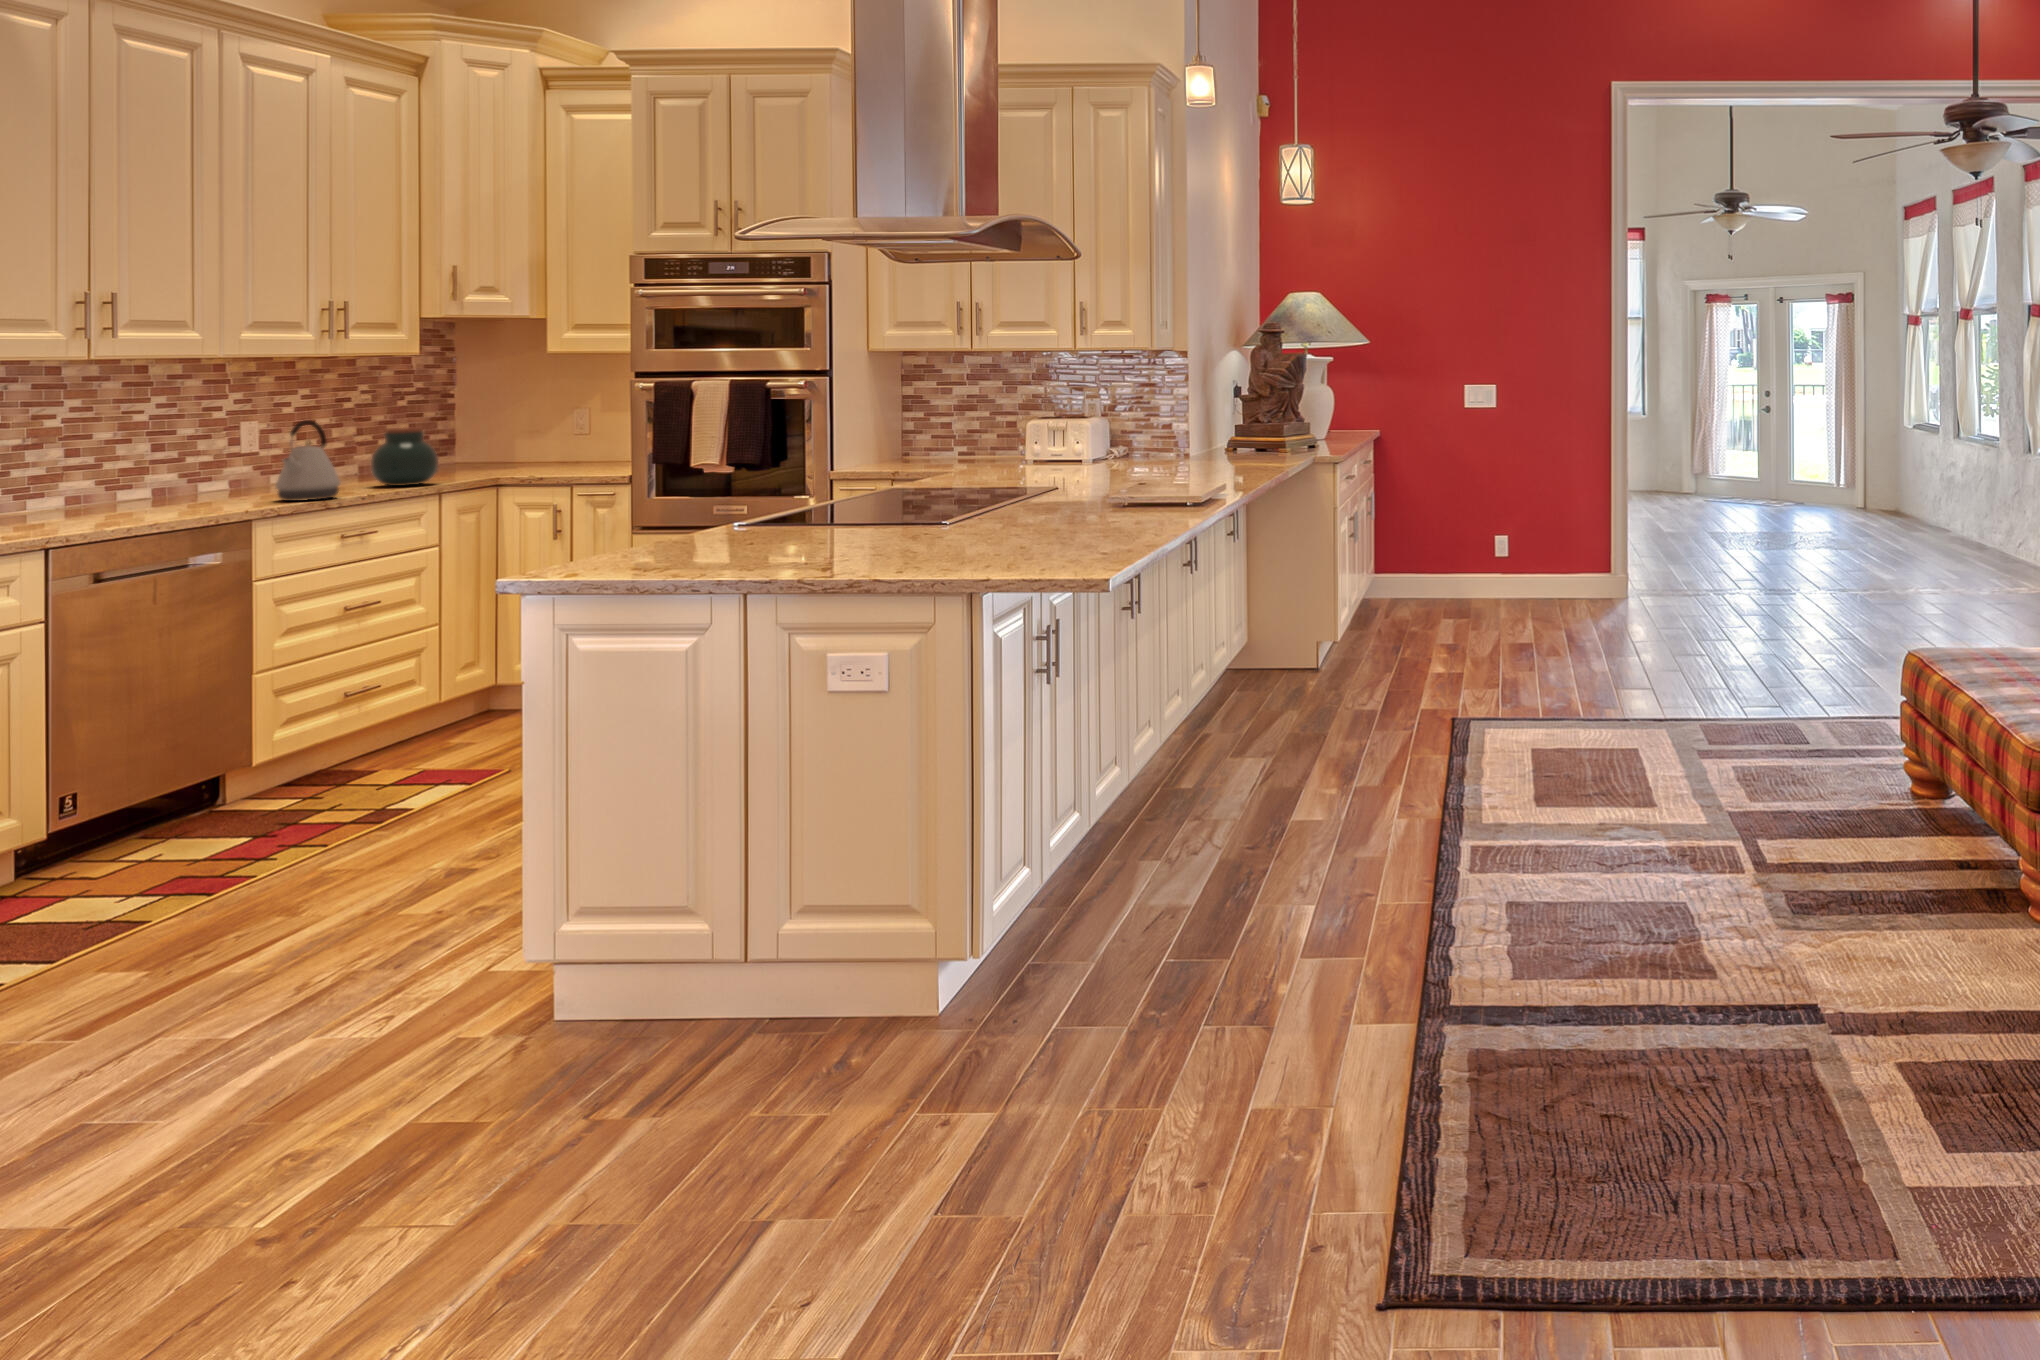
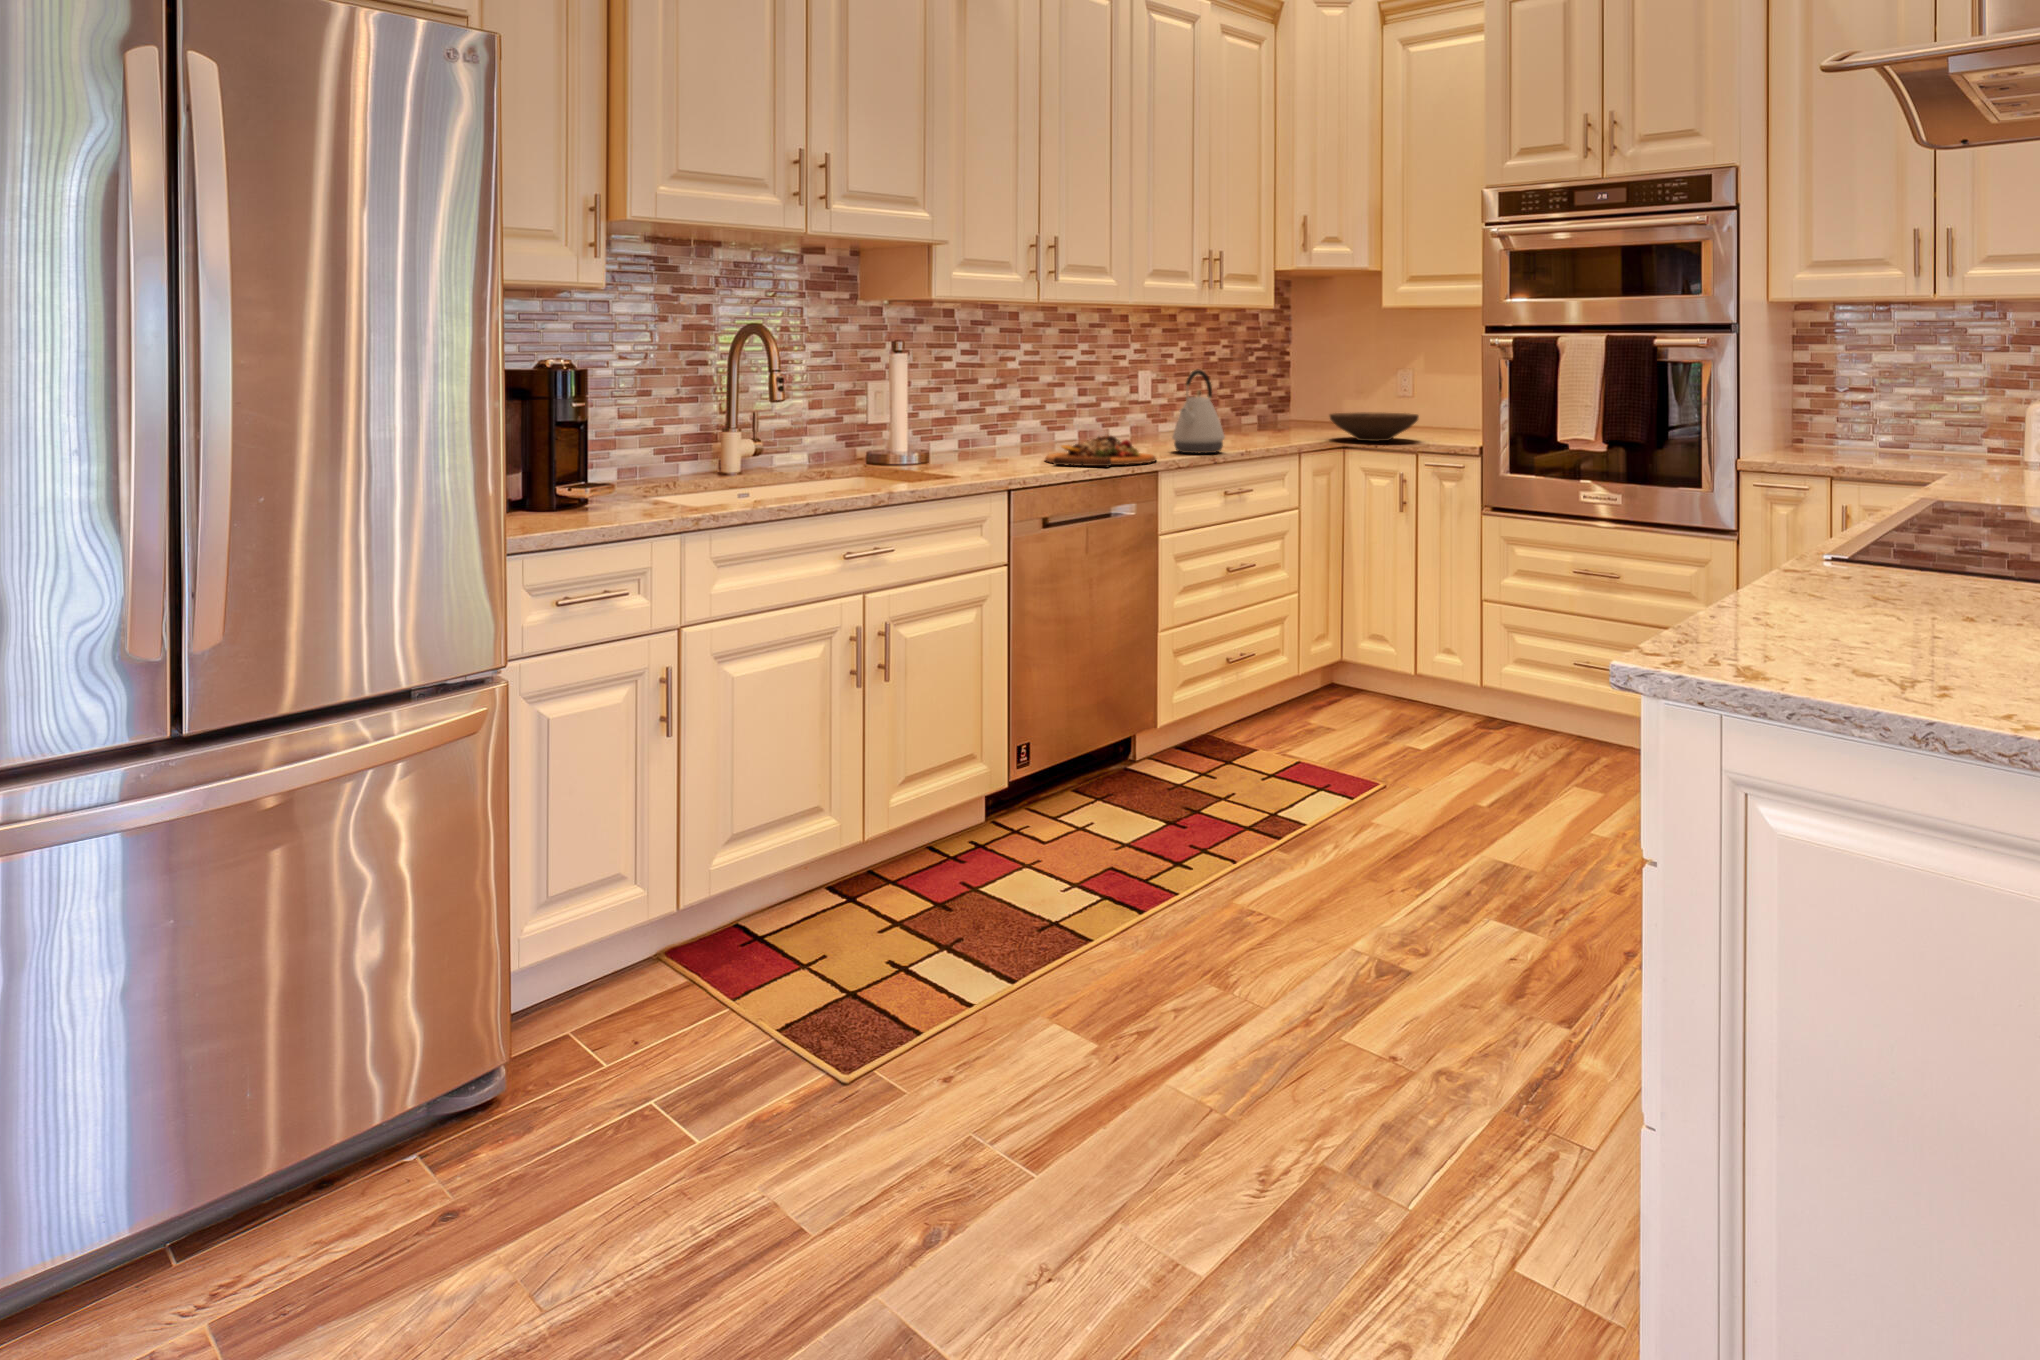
jar: present [371,427,438,486] -> none [1240,381,1296,442]
wooden bowl: none [480,451,577,479] -> present [1330,413,1419,441]
cutting board: none [98,488,249,521] -> present [1045,436,1156,466]

